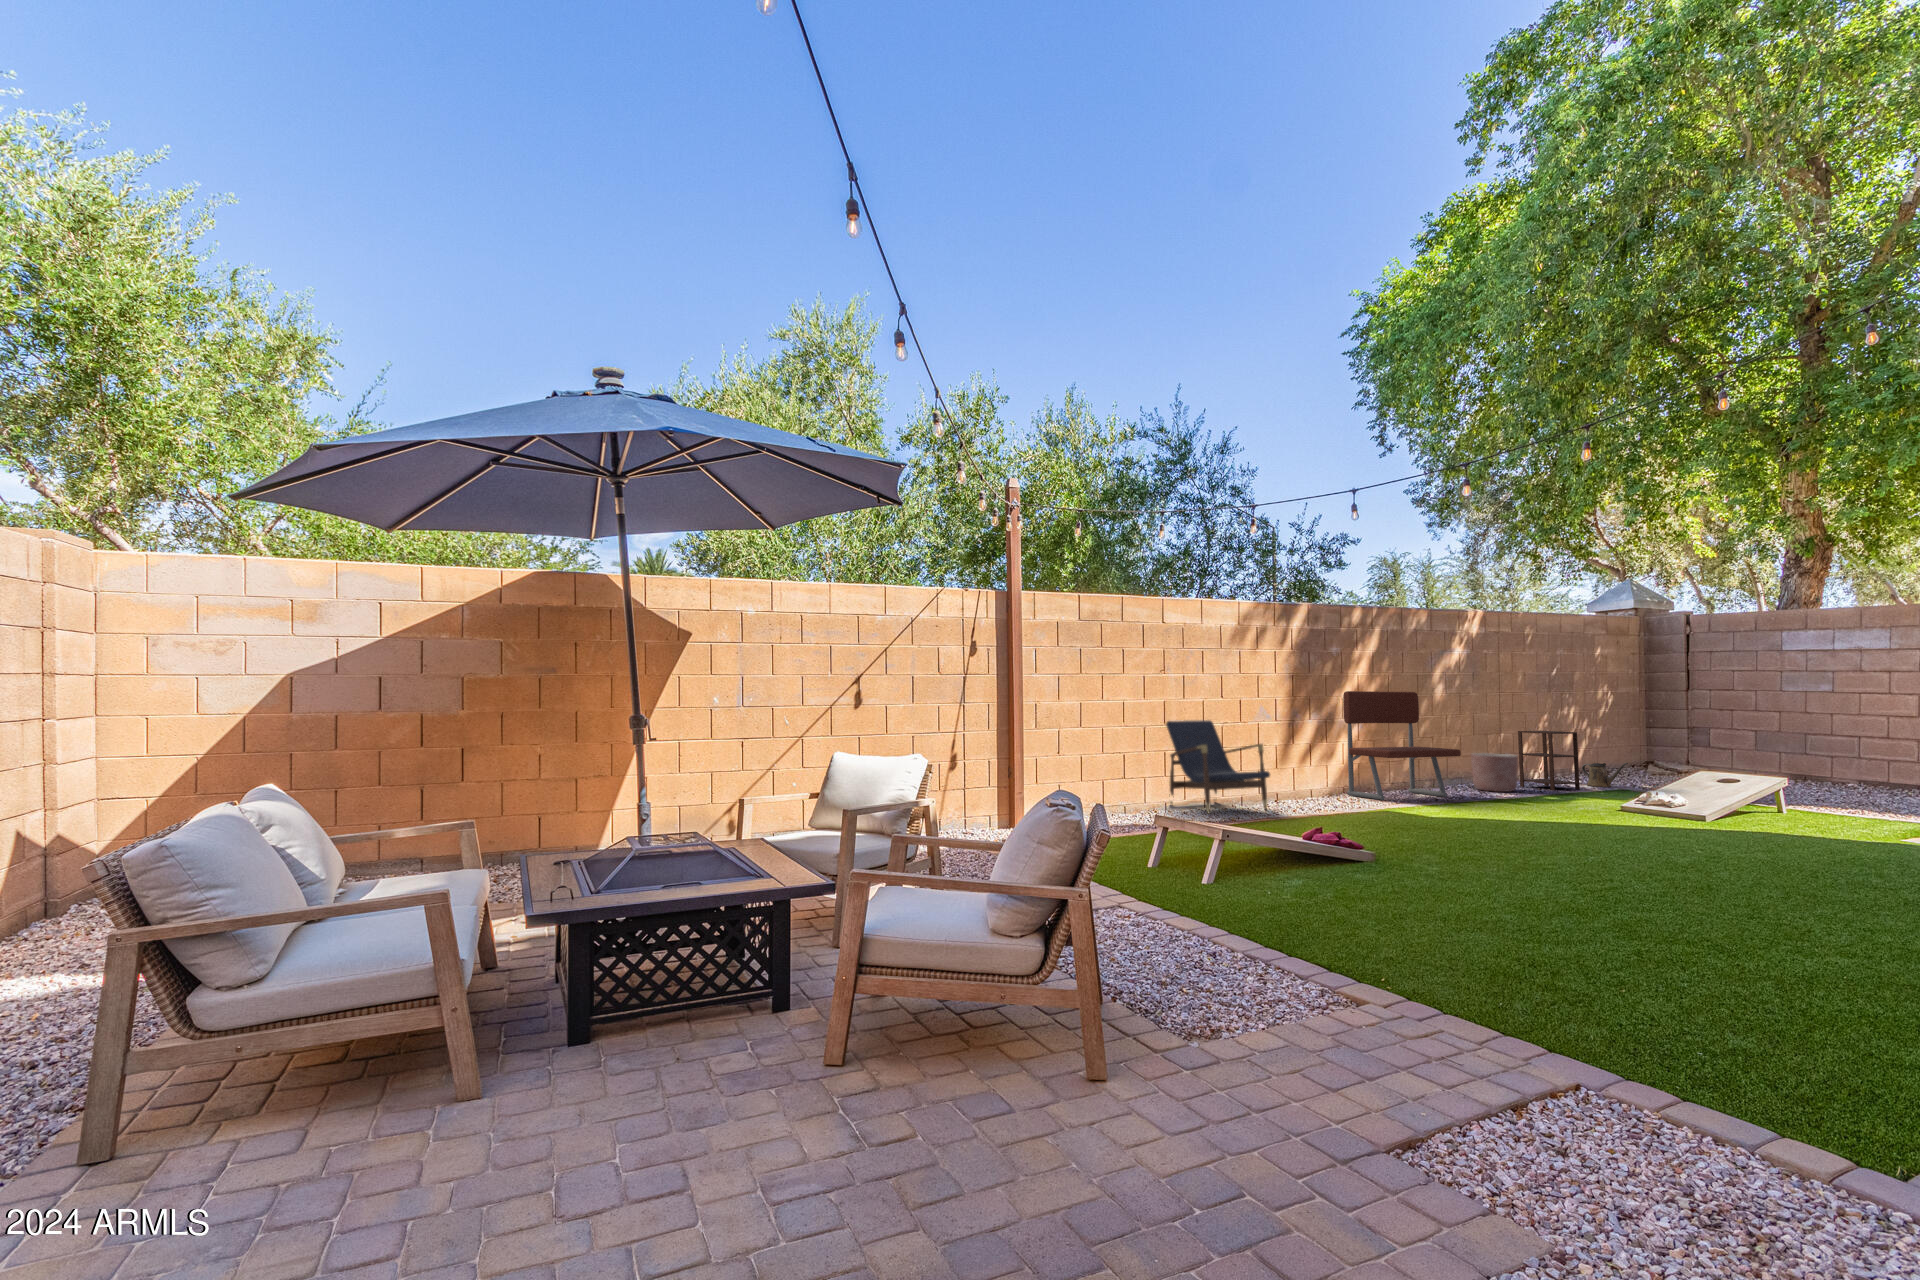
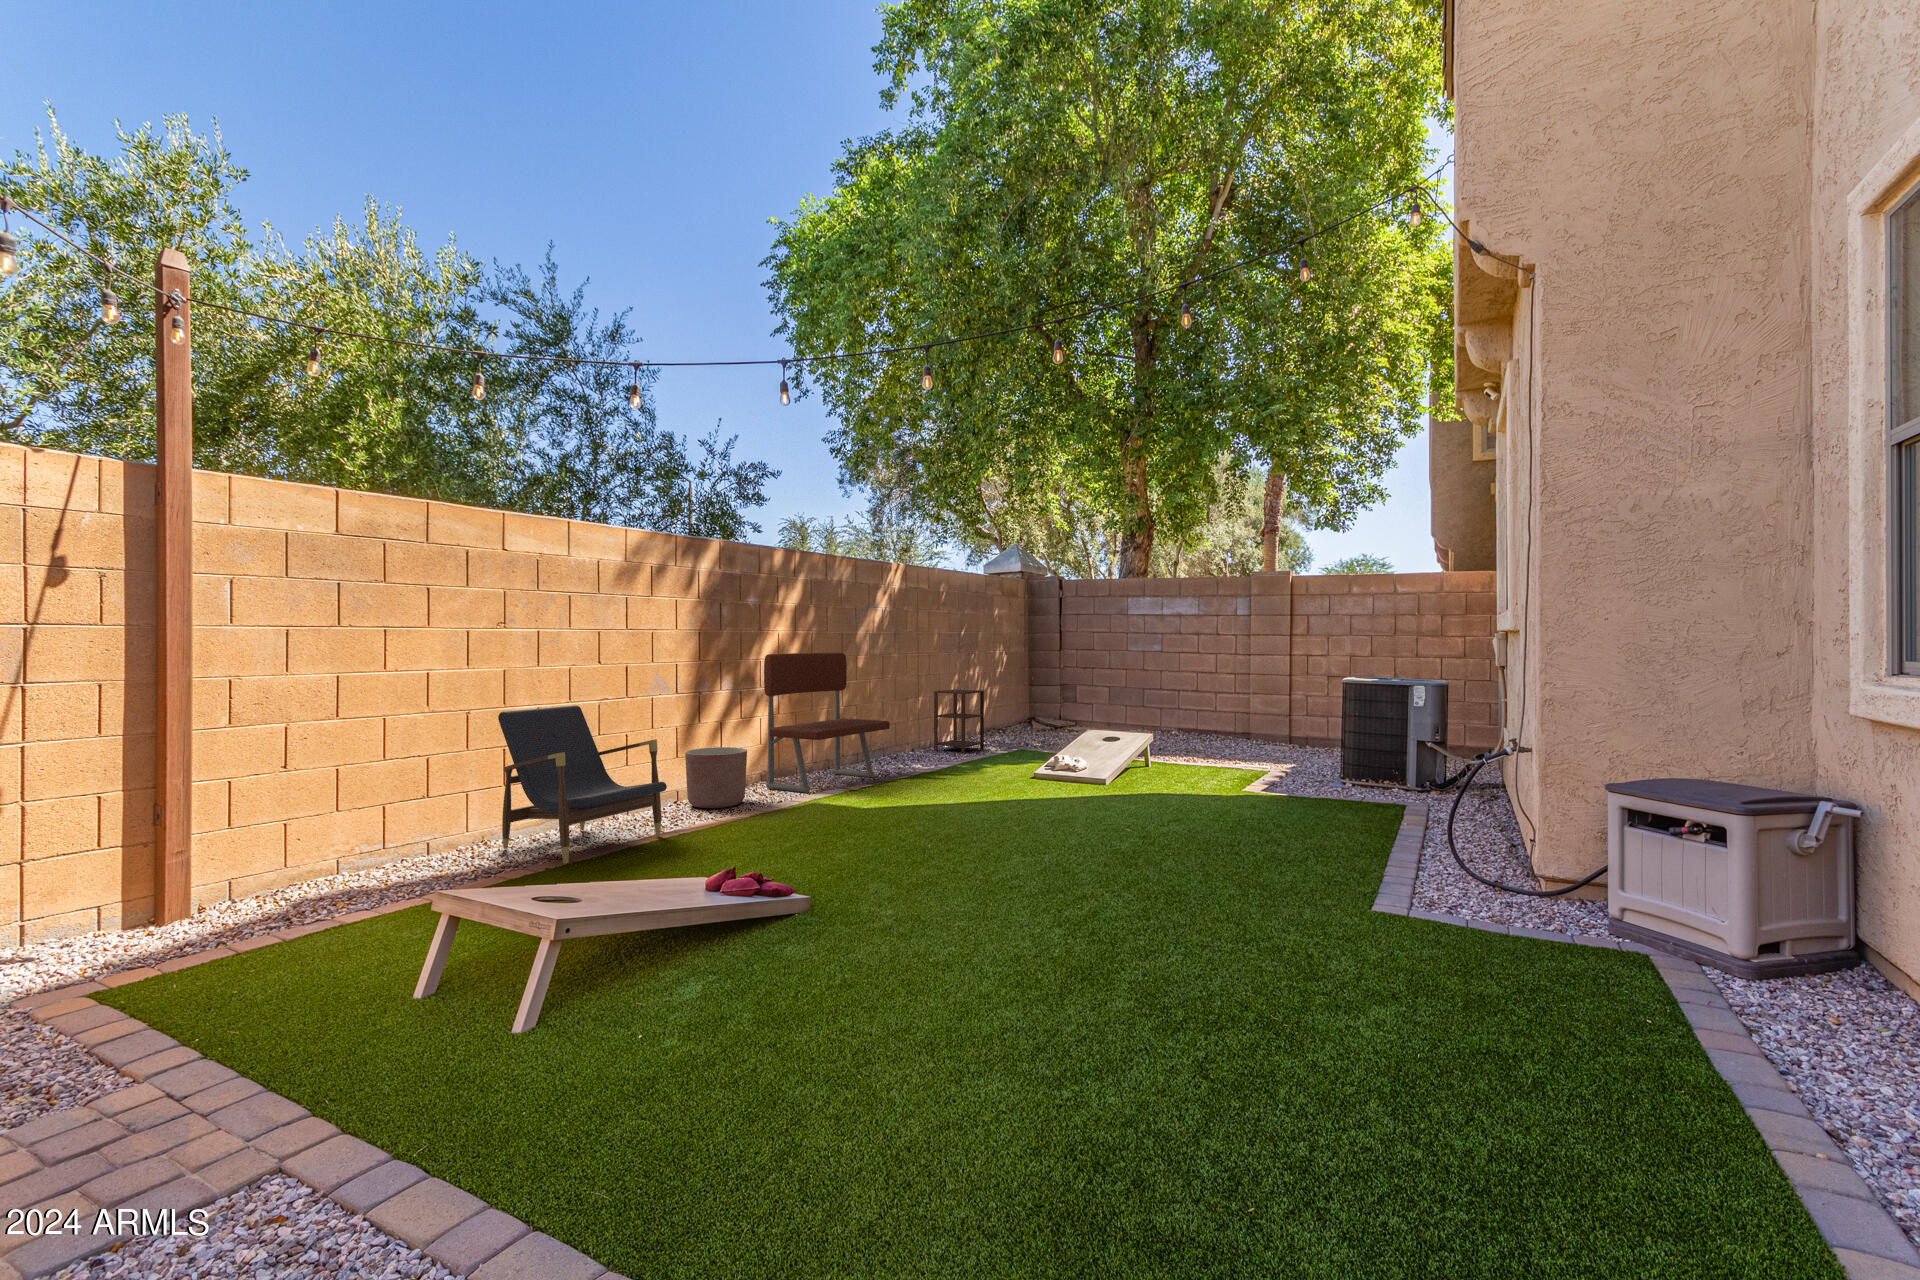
planter: present [1471,753,1518,792] -> present [685,747,747,808]
watering can: present [1582,763,1628,787] -> none [982,718,1020,744]

